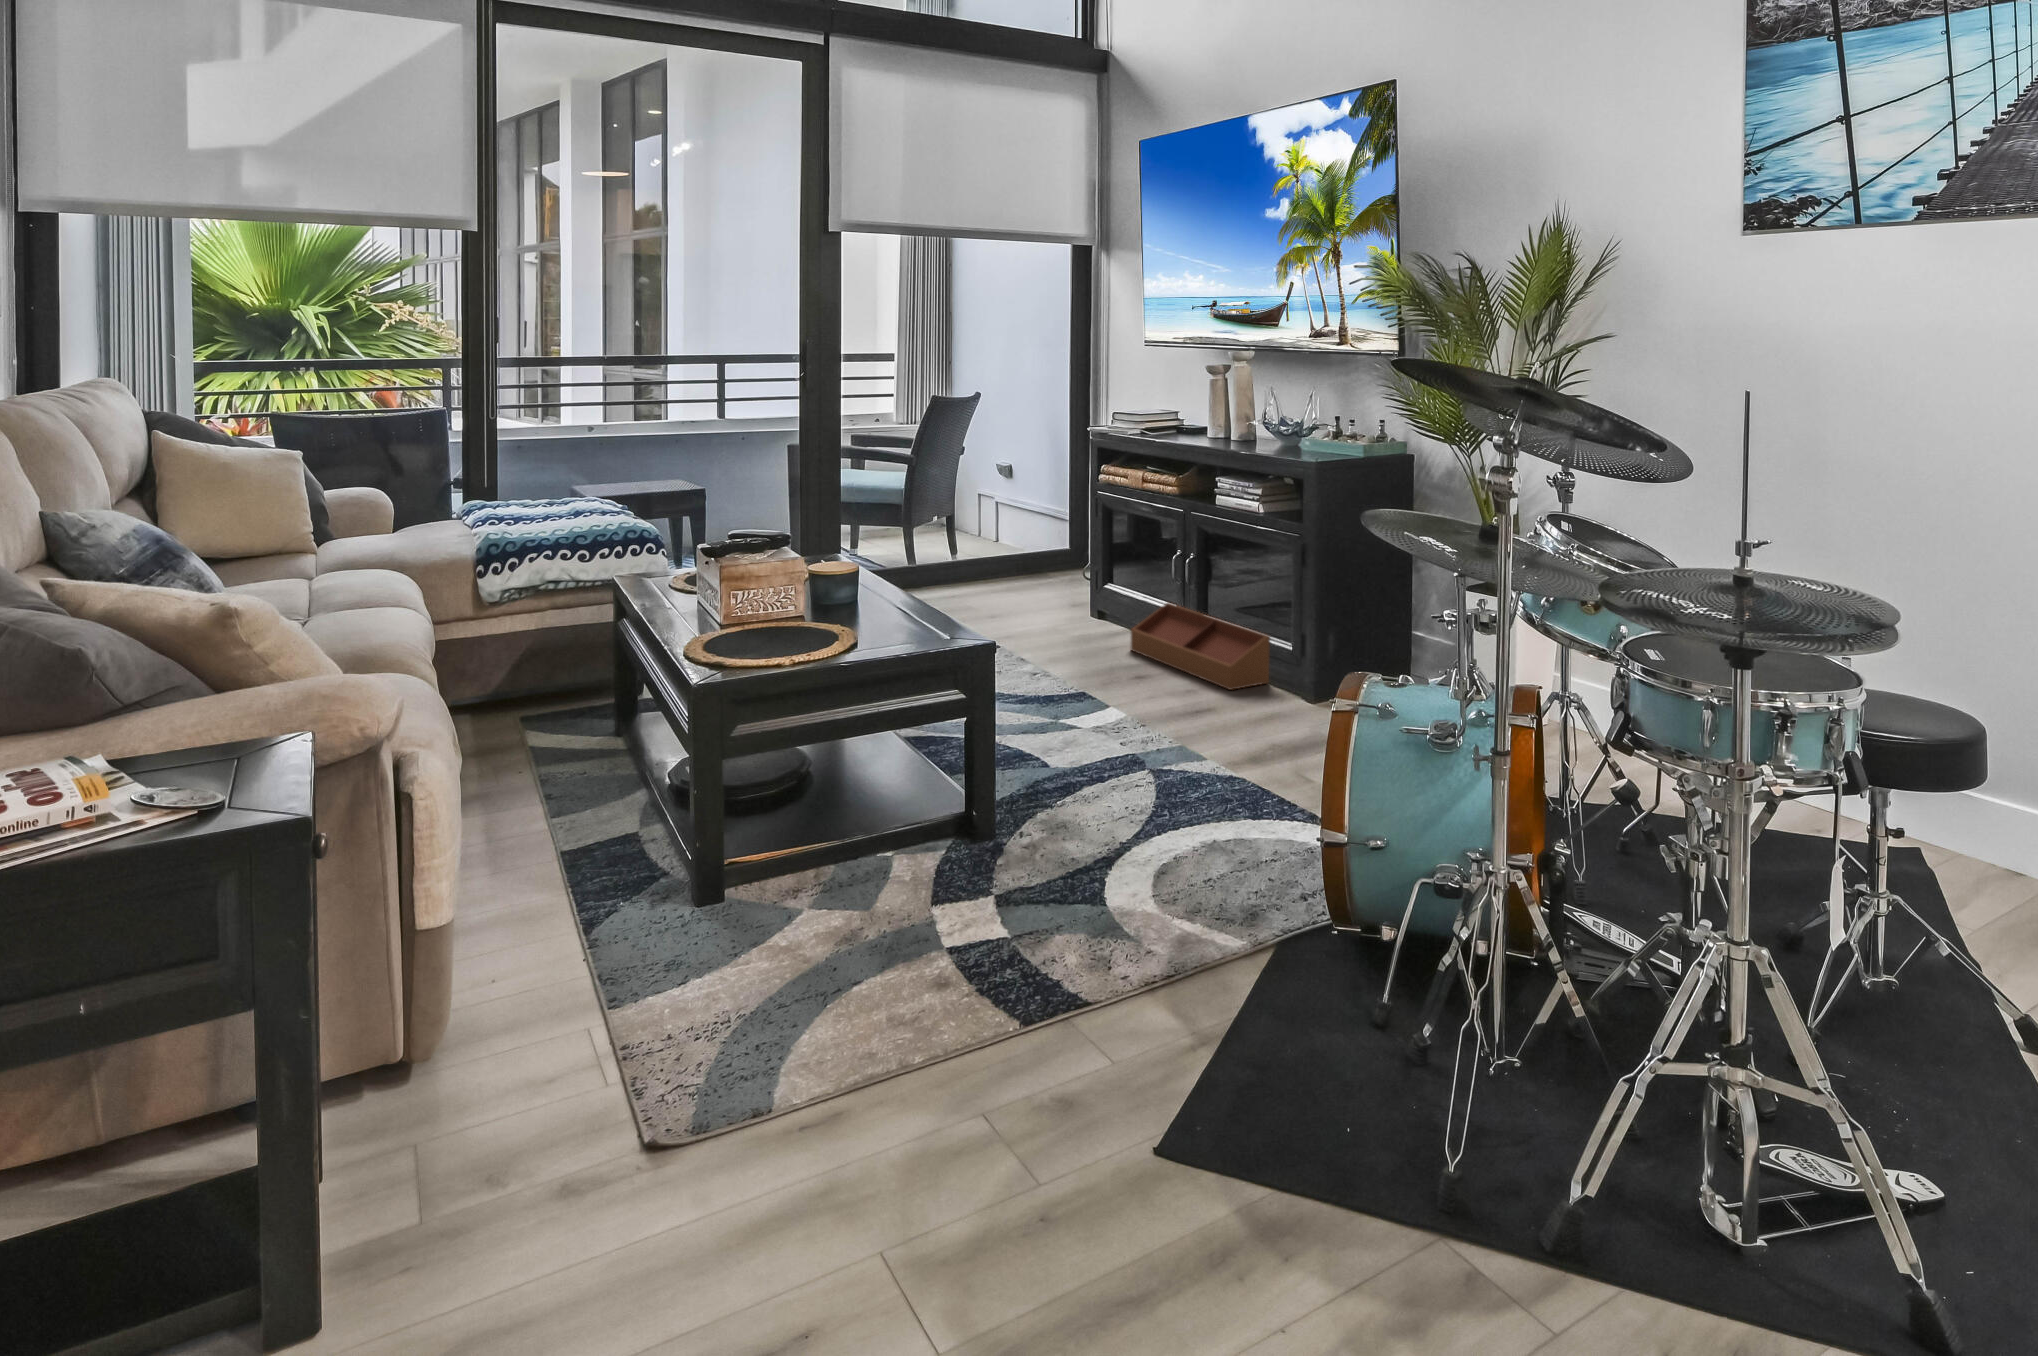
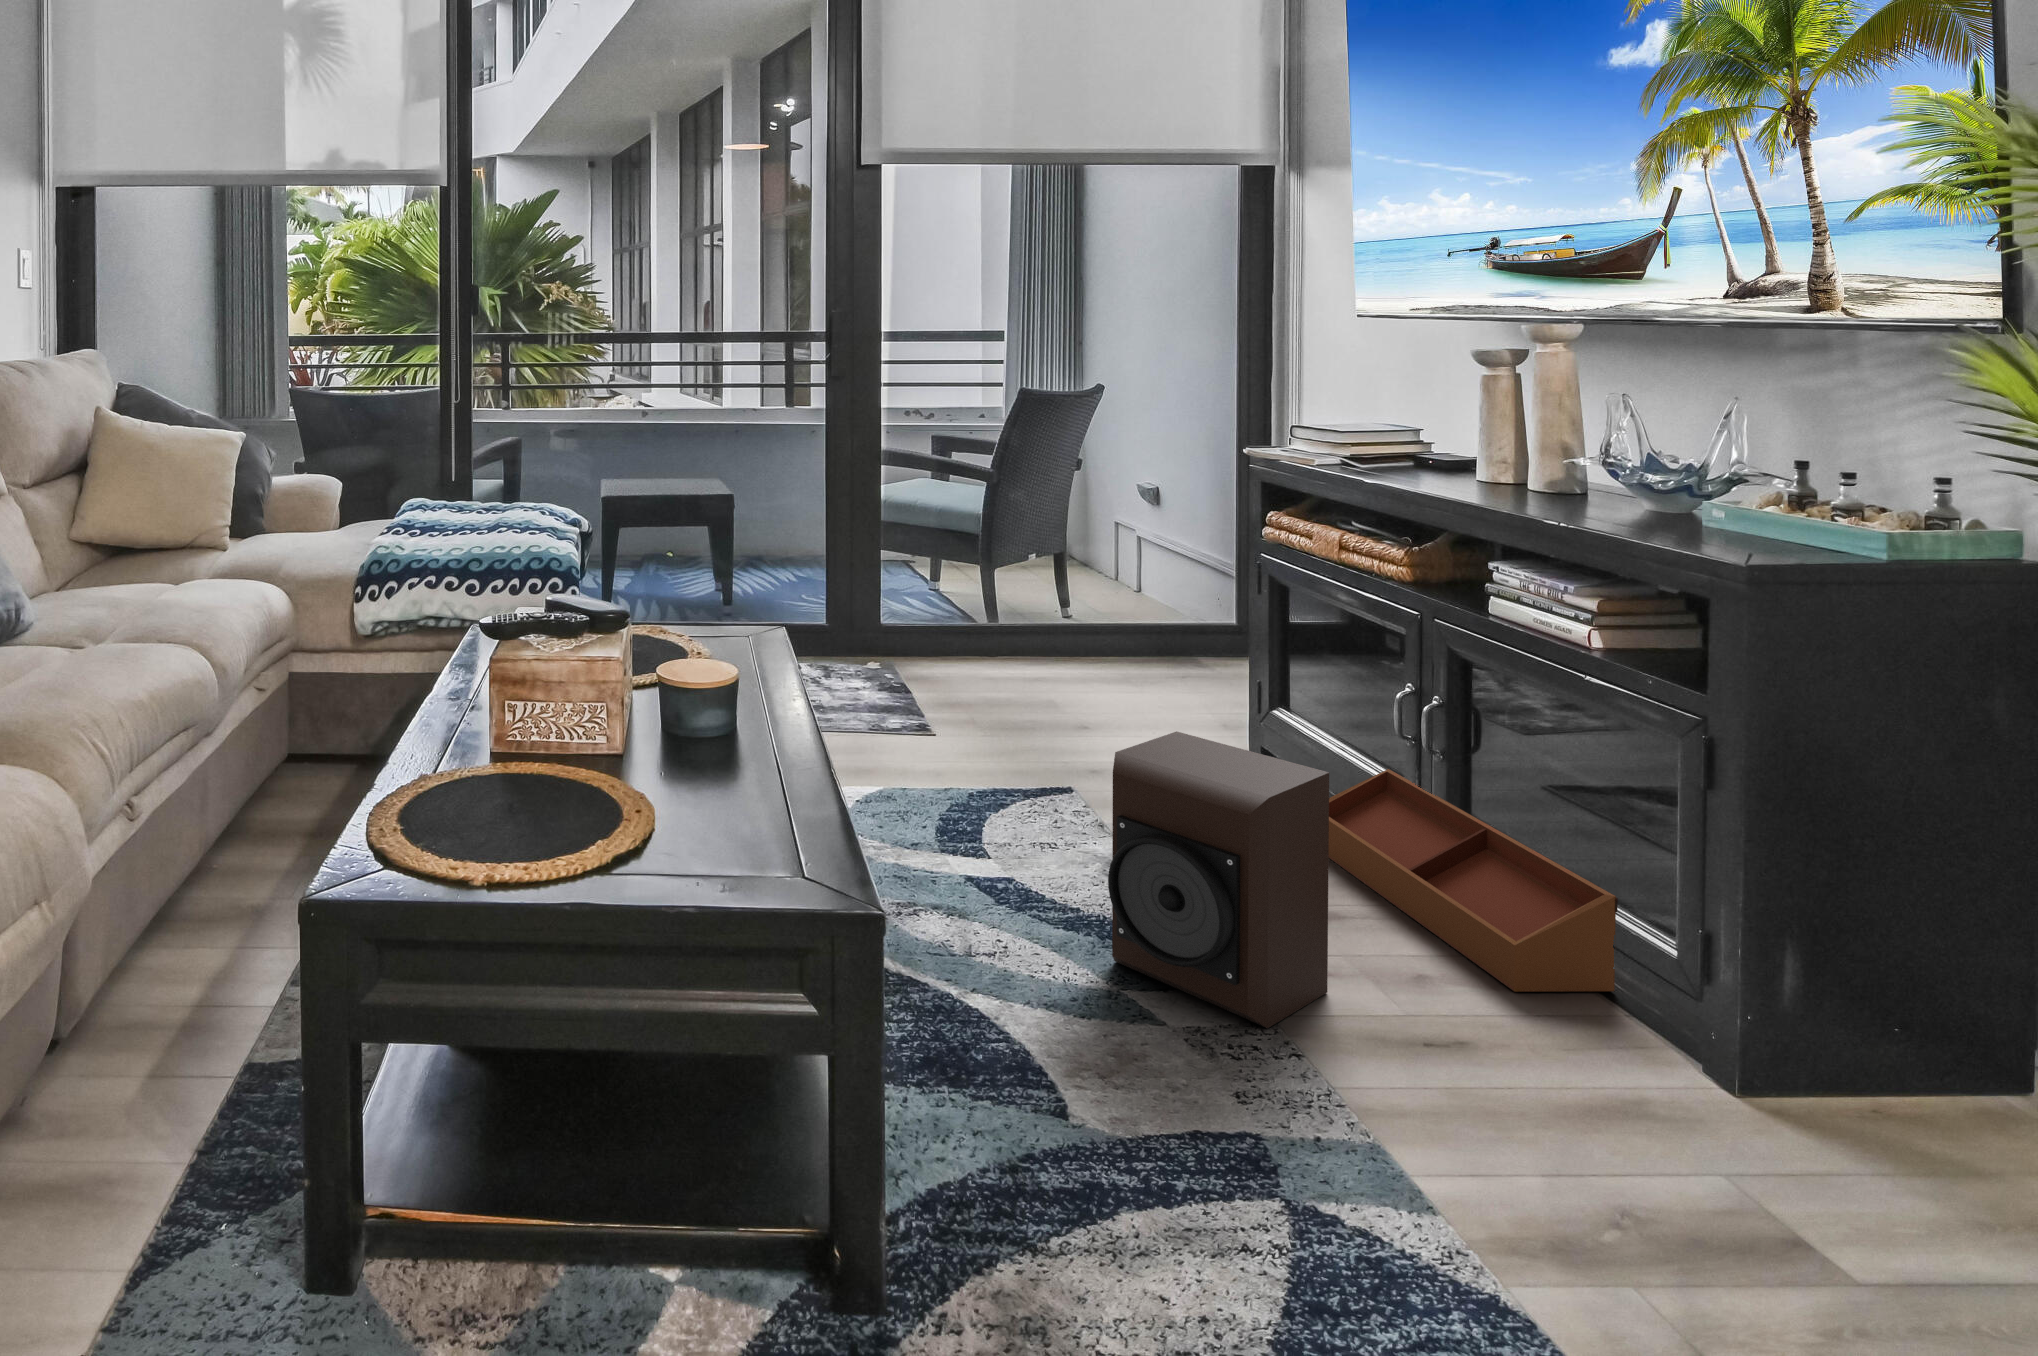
speaker: none [1051,581,1154,721] -> present [1108,731,1329,1028]

